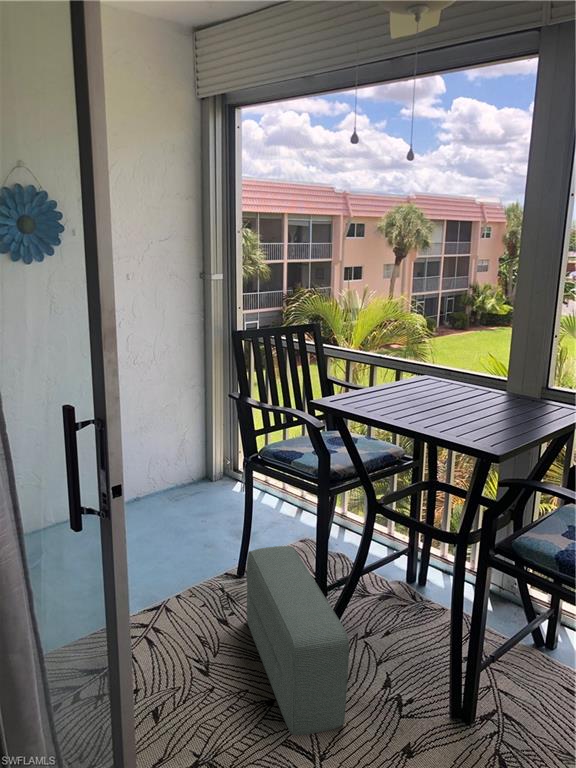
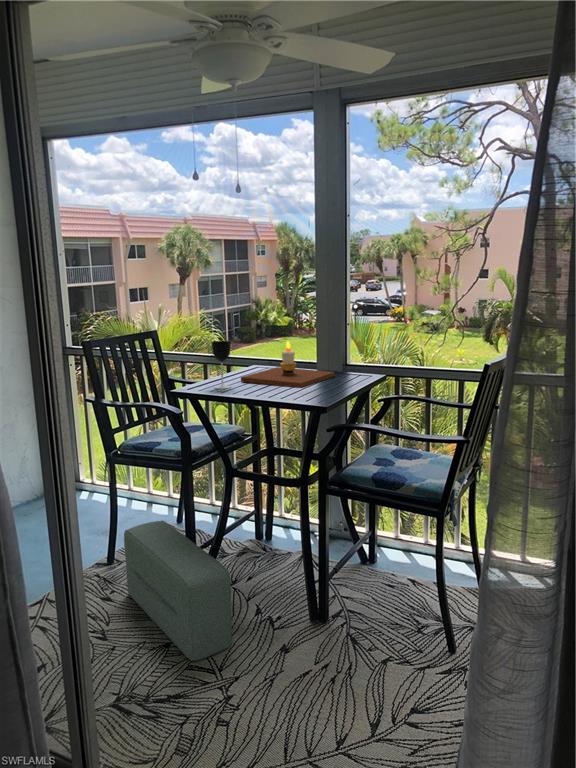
wine glass: none [366,347,391,406] -> present [212,341,231,389]
candle: none [402,354,526,417] -> present [241,341,334,388]

